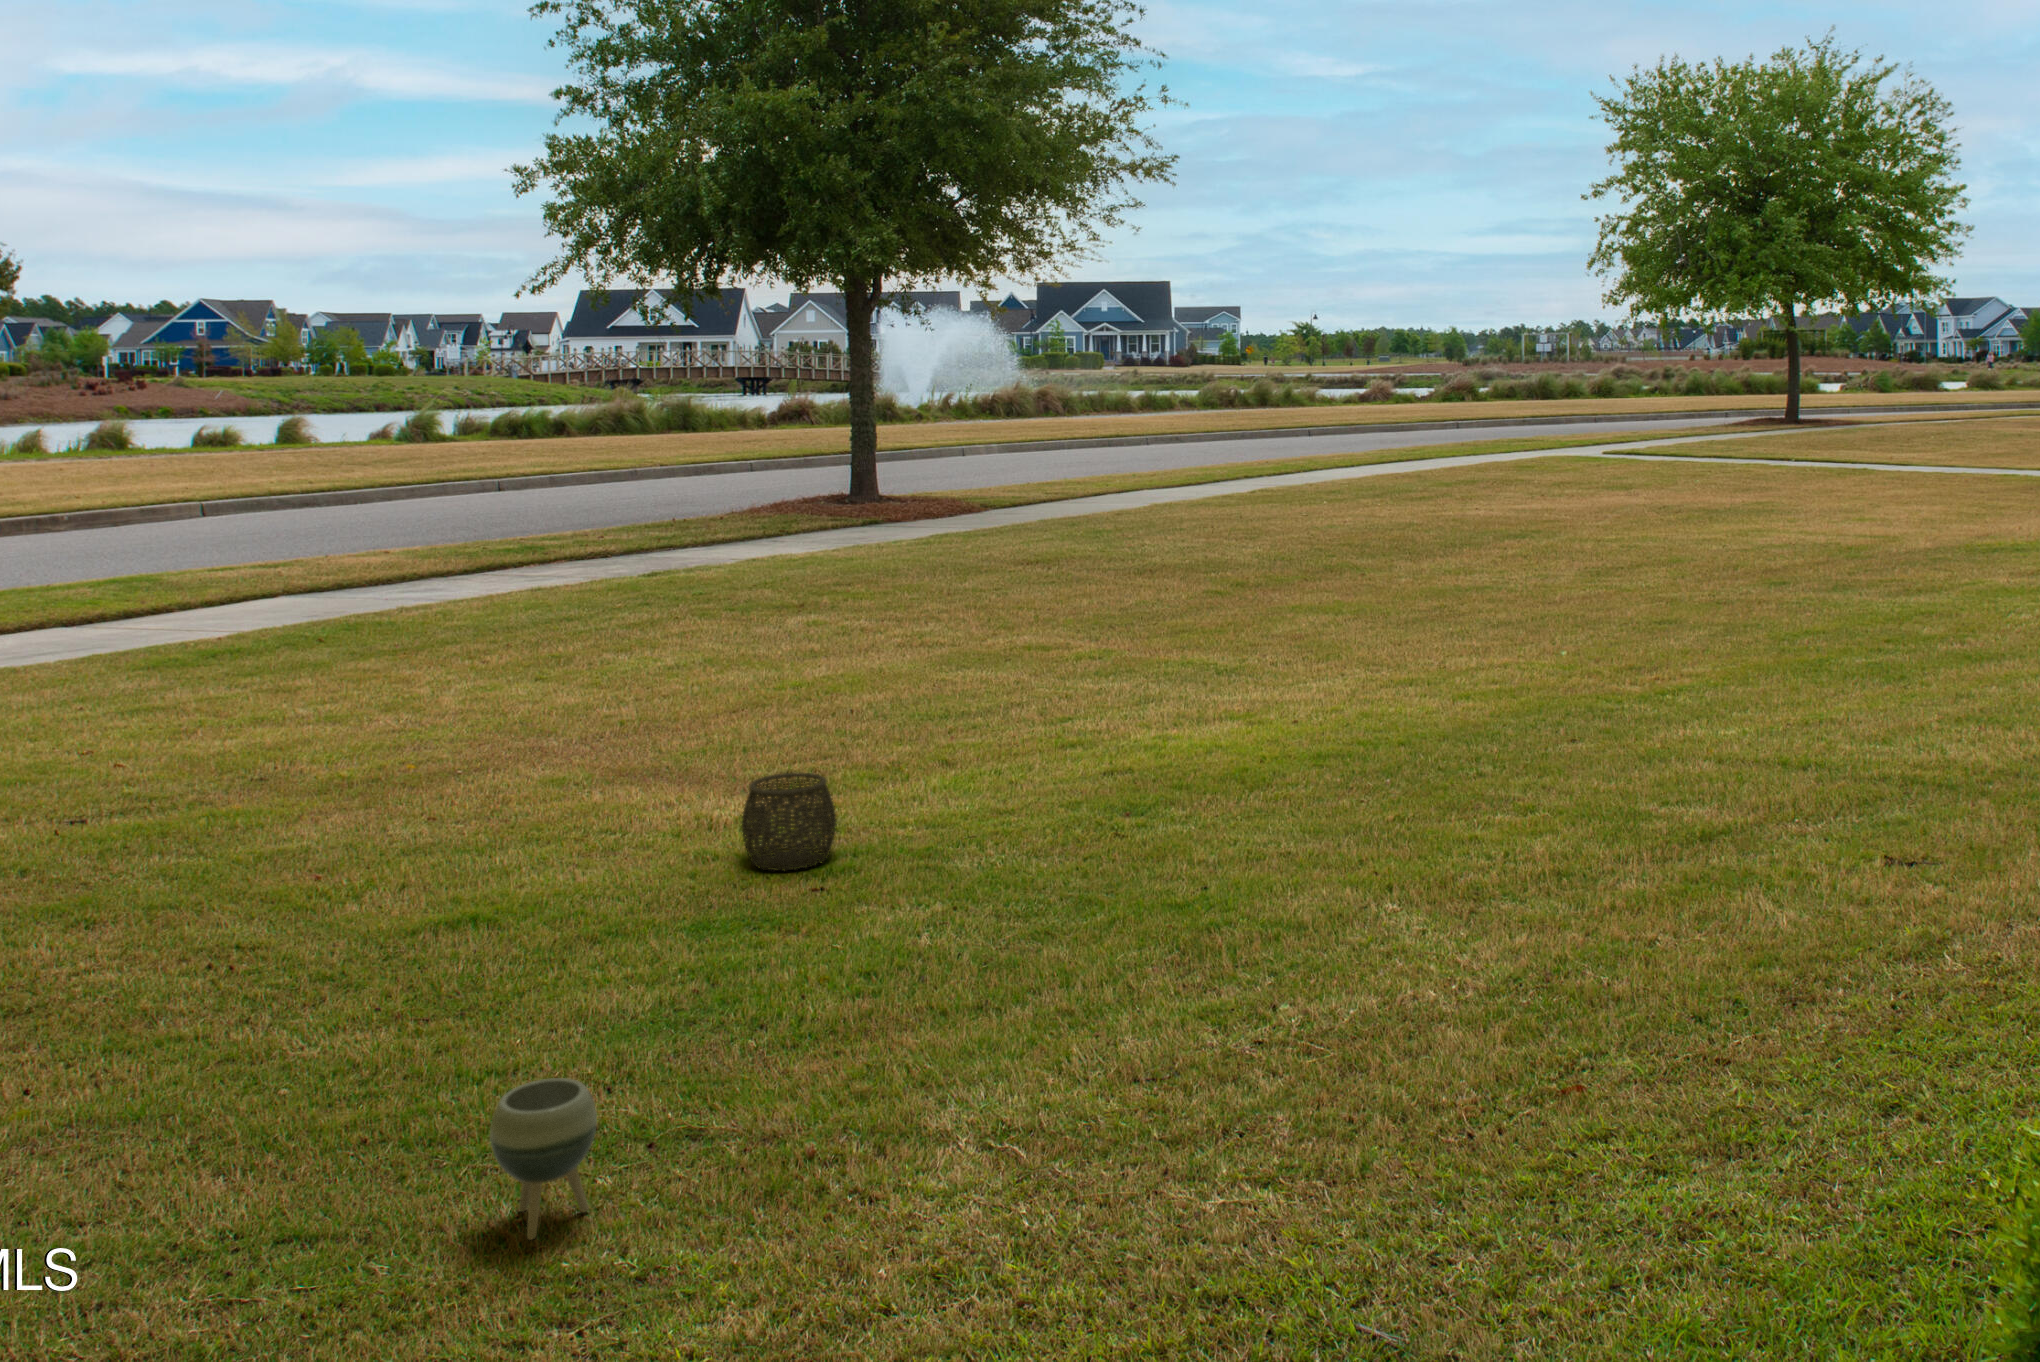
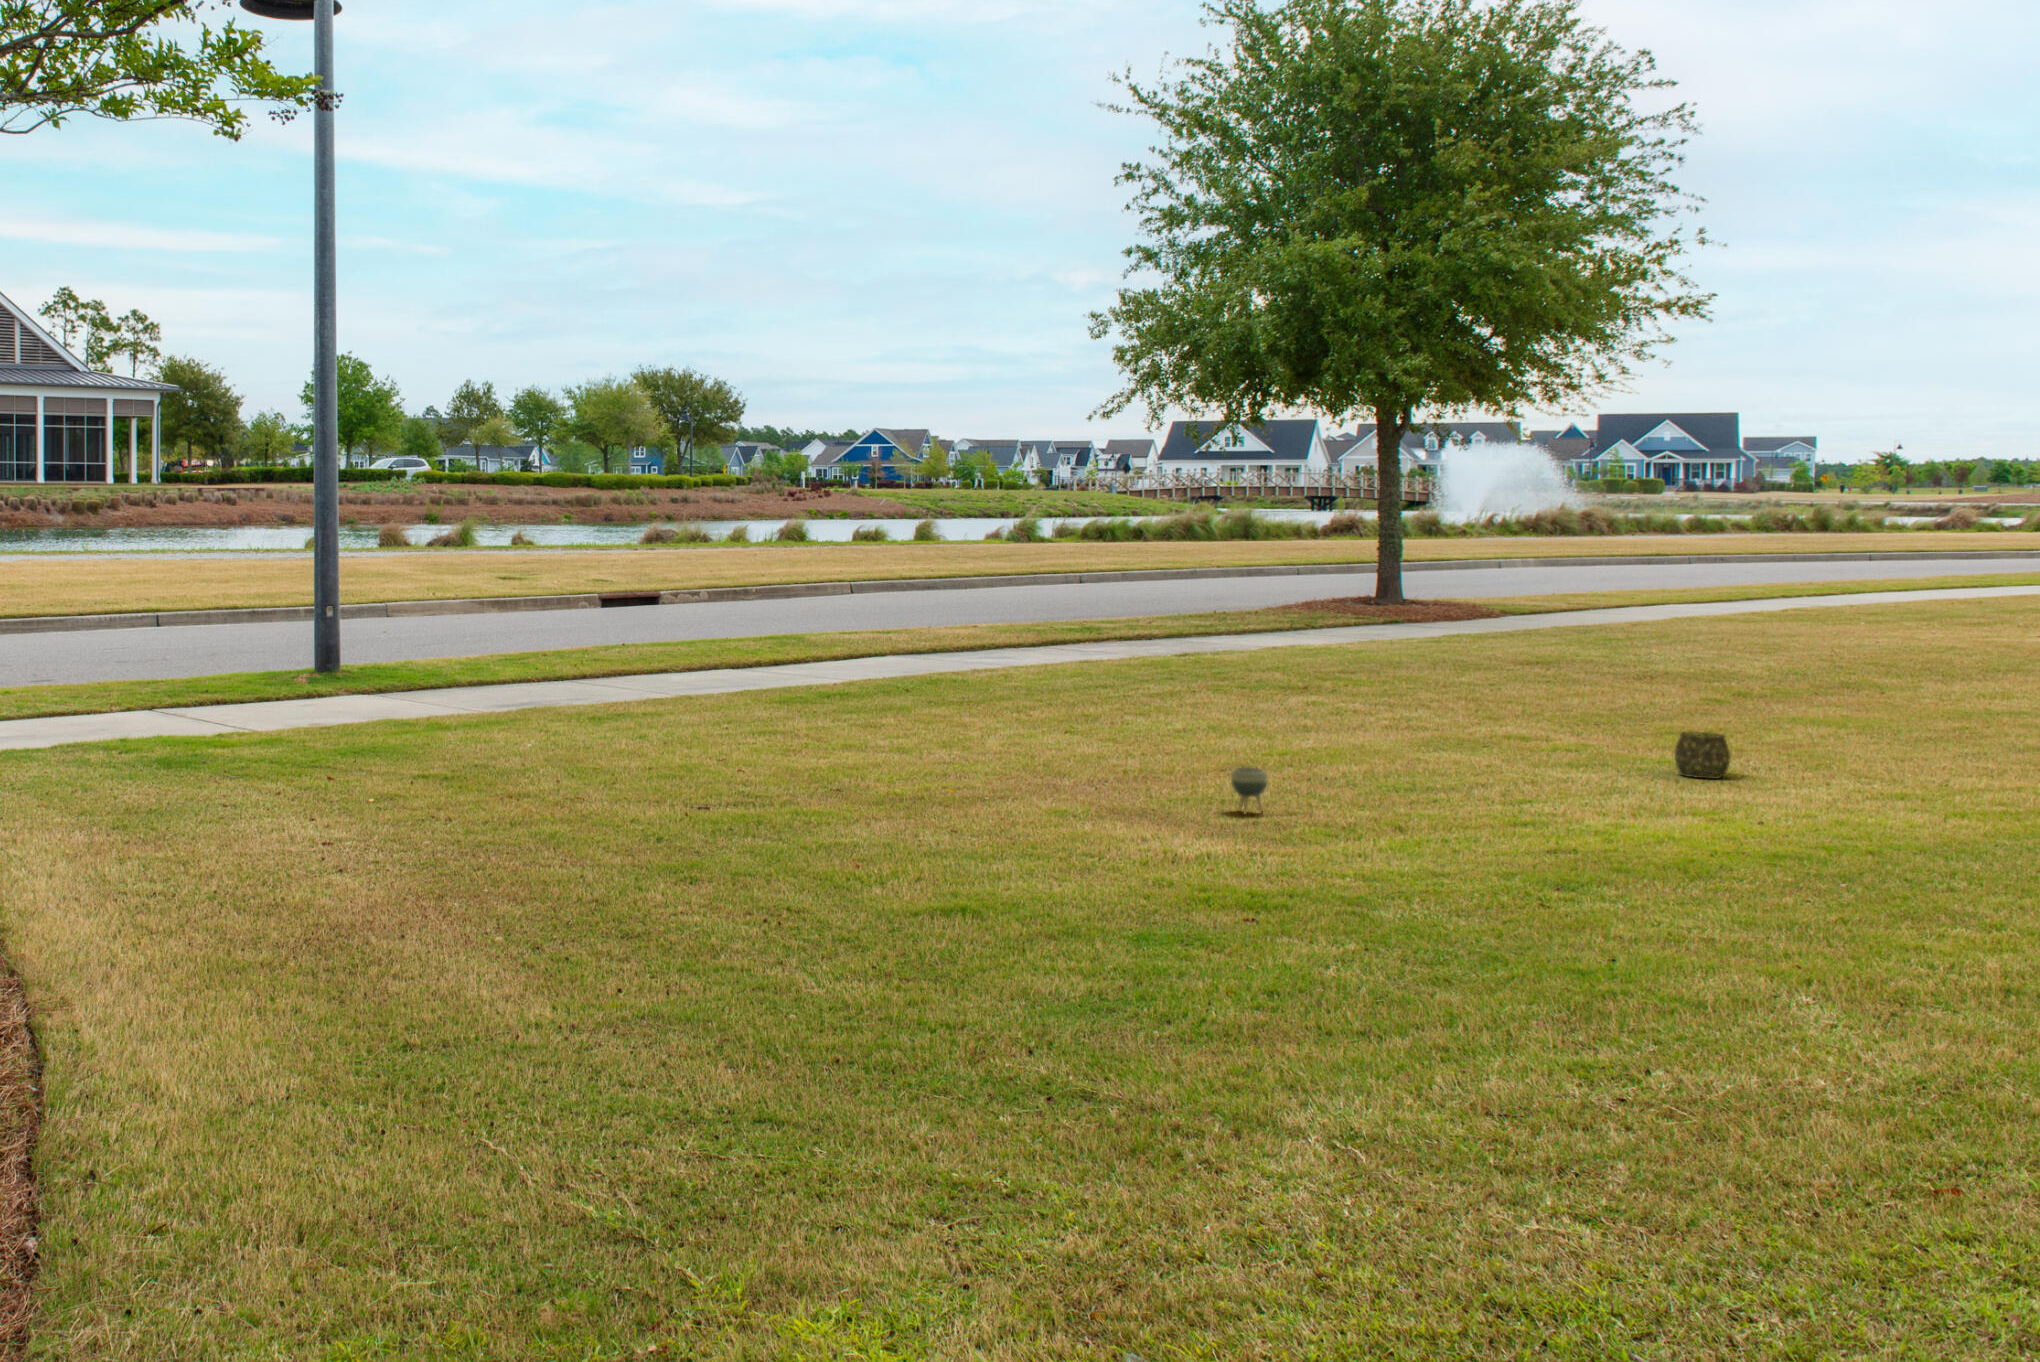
woven basket: present [741,773,837,871] -> present [1675,732,1730,779]

